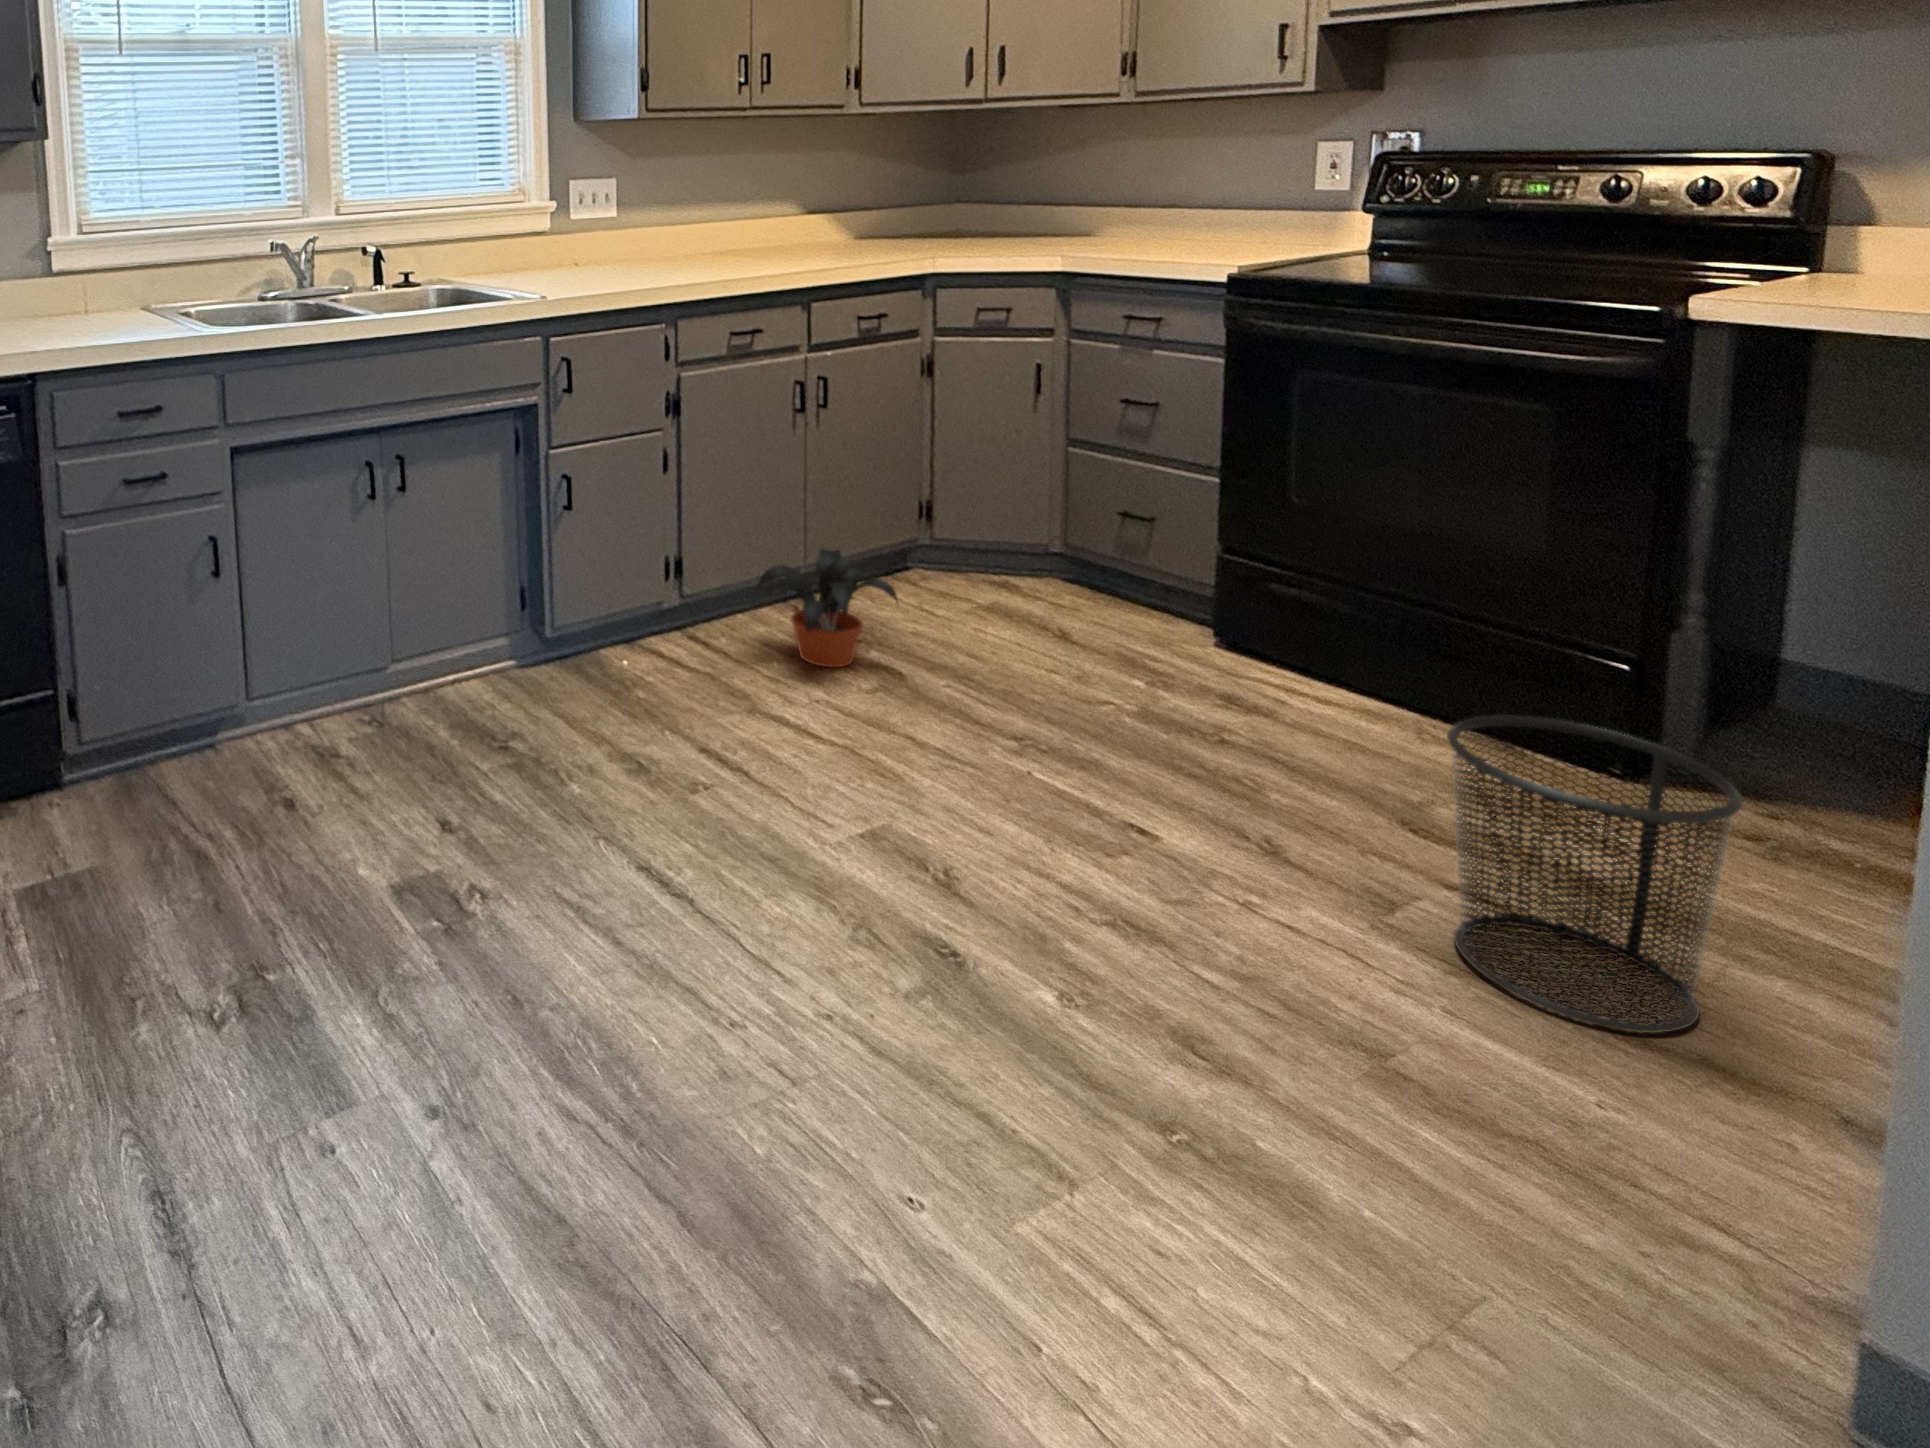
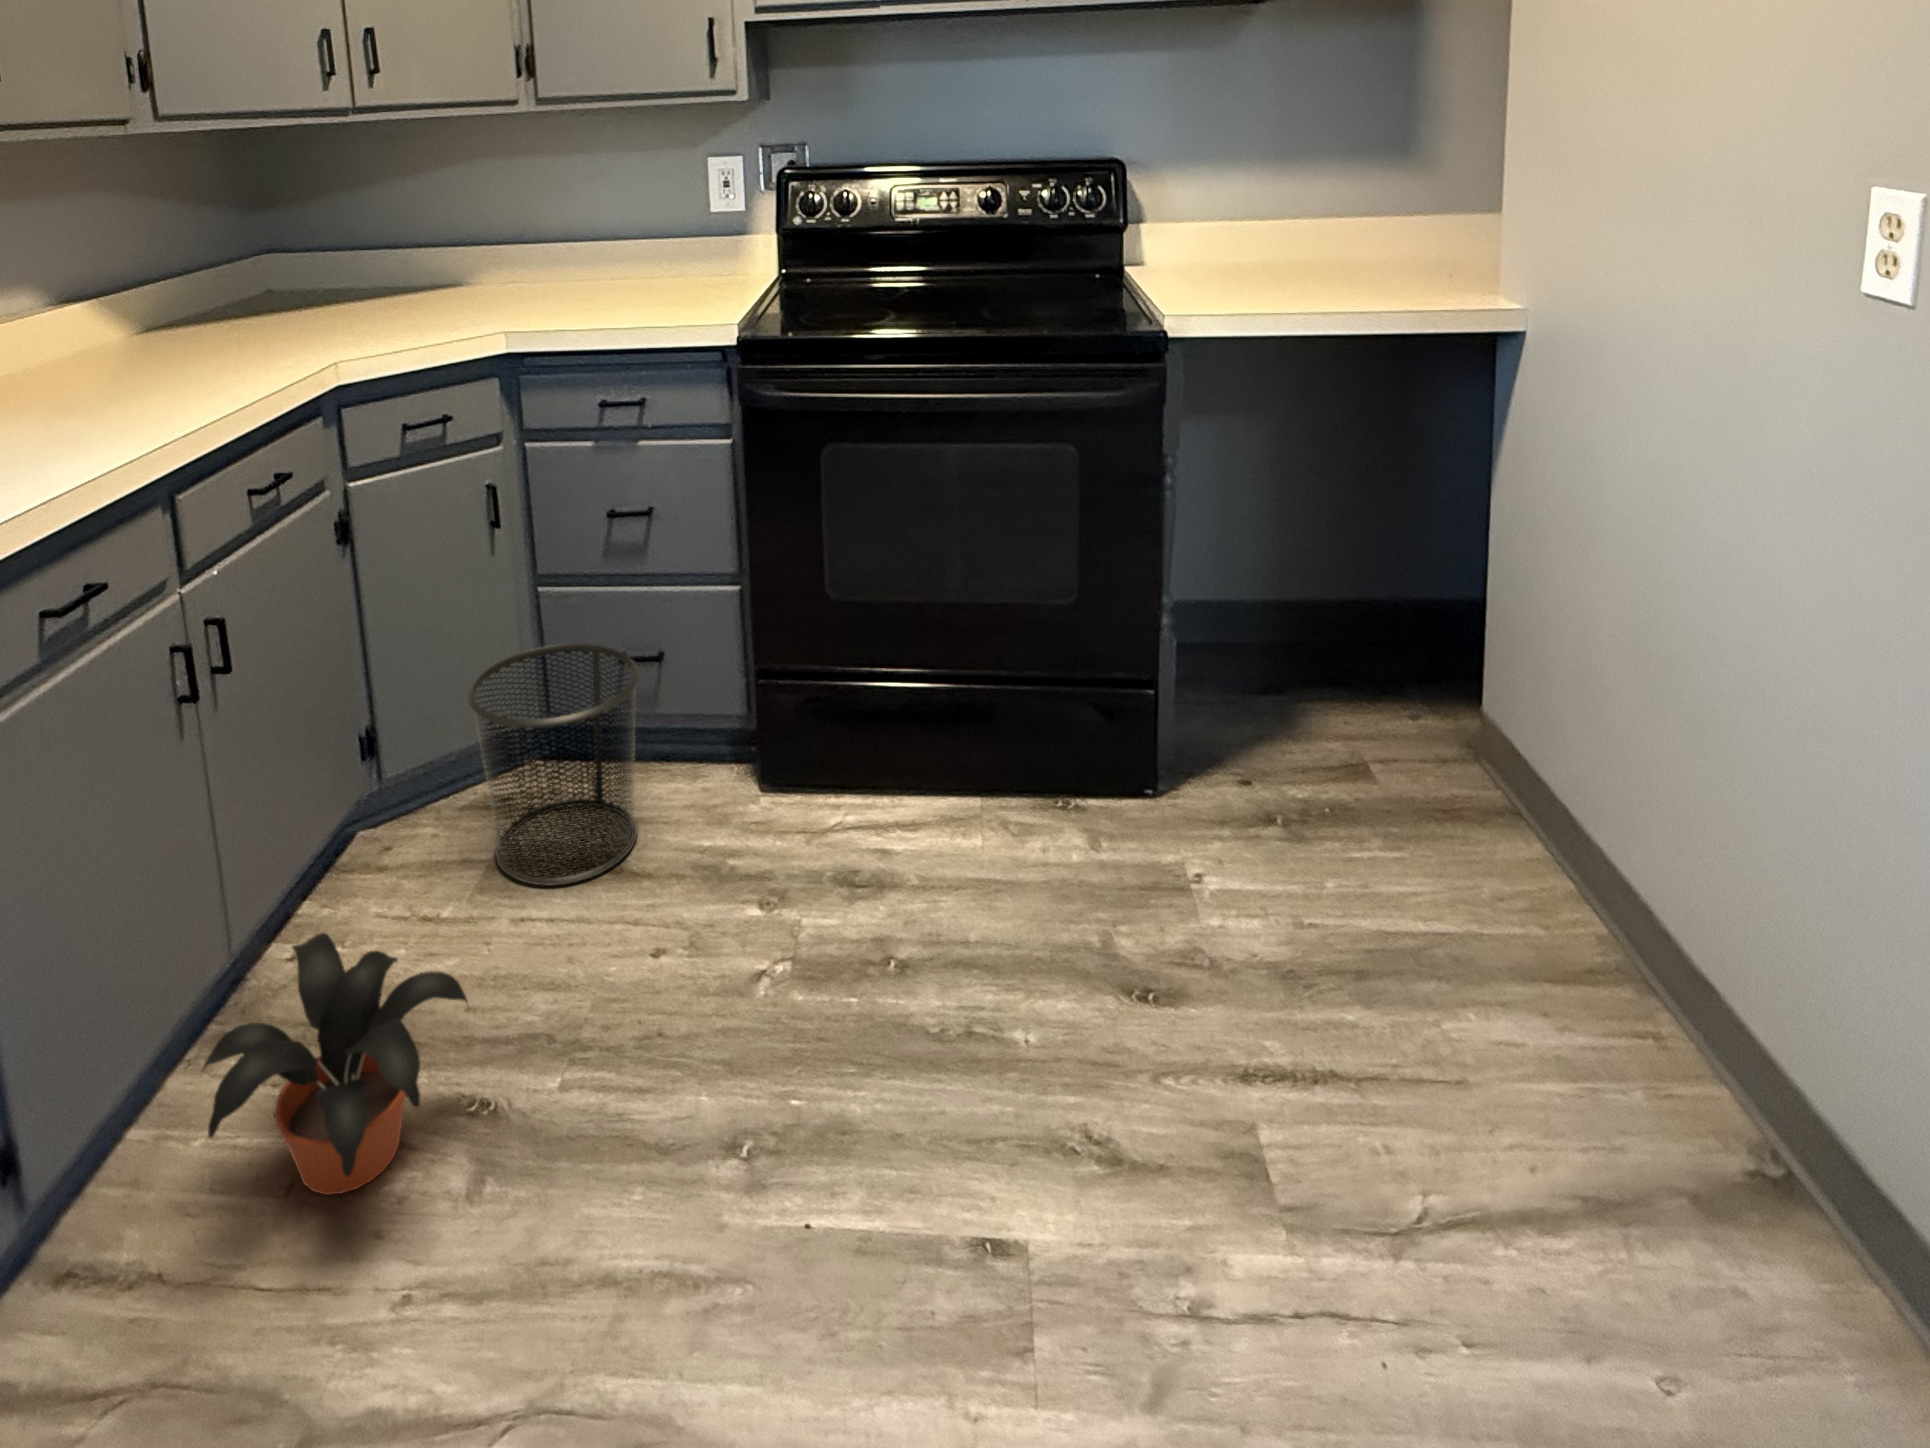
waste bin: present [1447,715,1743,1033] -> present [468,644,639,885]

